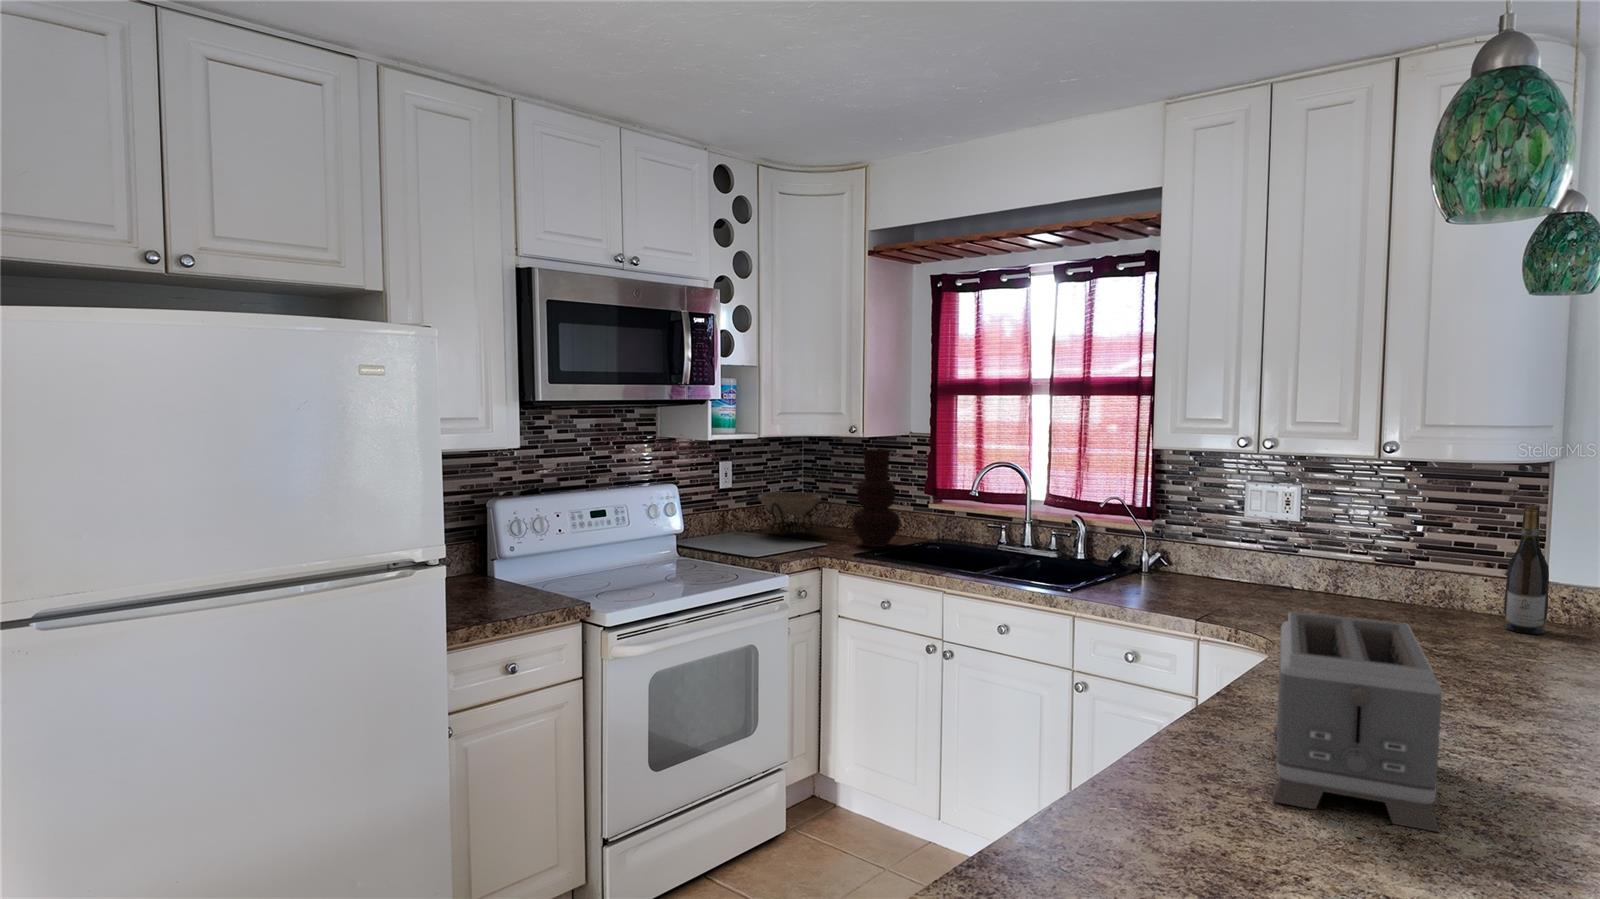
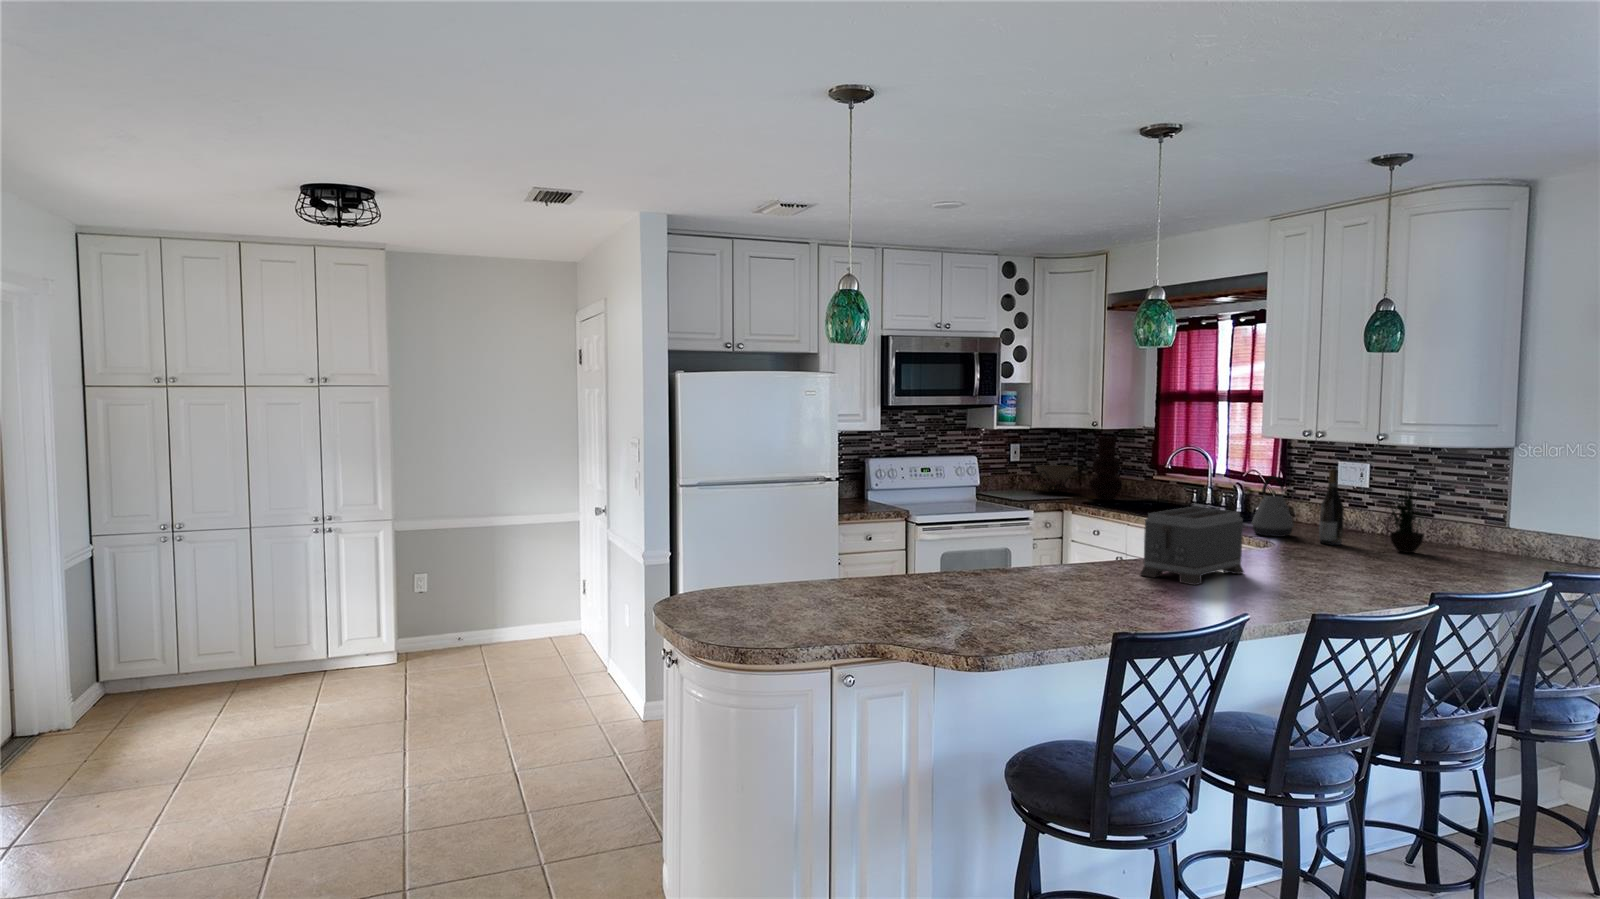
potted plant: none [1399,486,1492,637] -> present [1386,483,1425,553]
wine bottle: present [1504,505,1549,634] -> present [1319,469,1344,545]
kettle: none [1180,514,1250,614] -> present [1252,476,1294,537]

